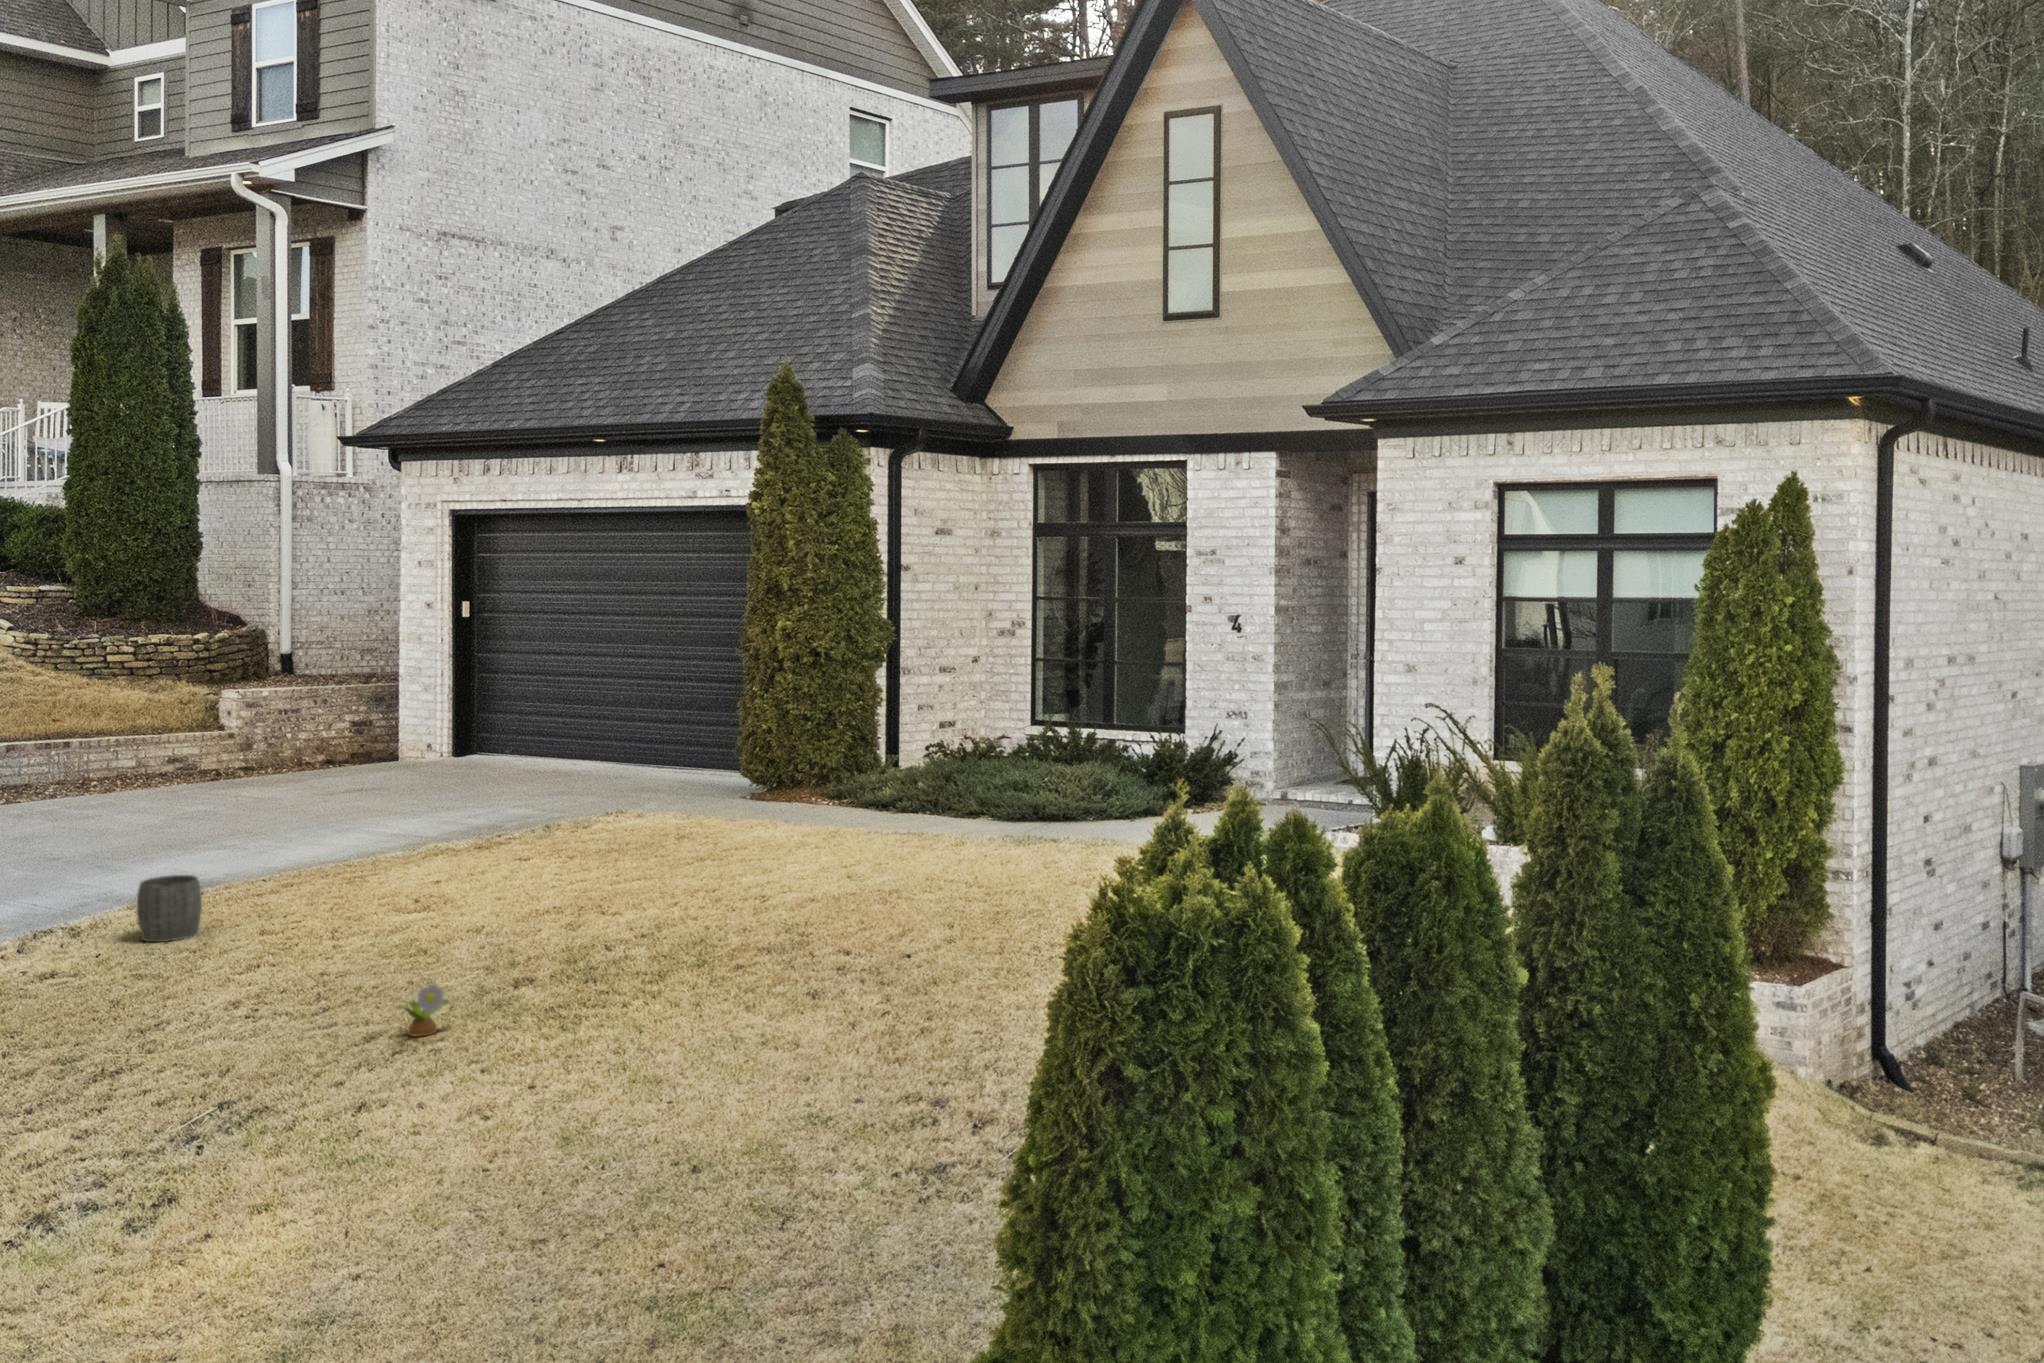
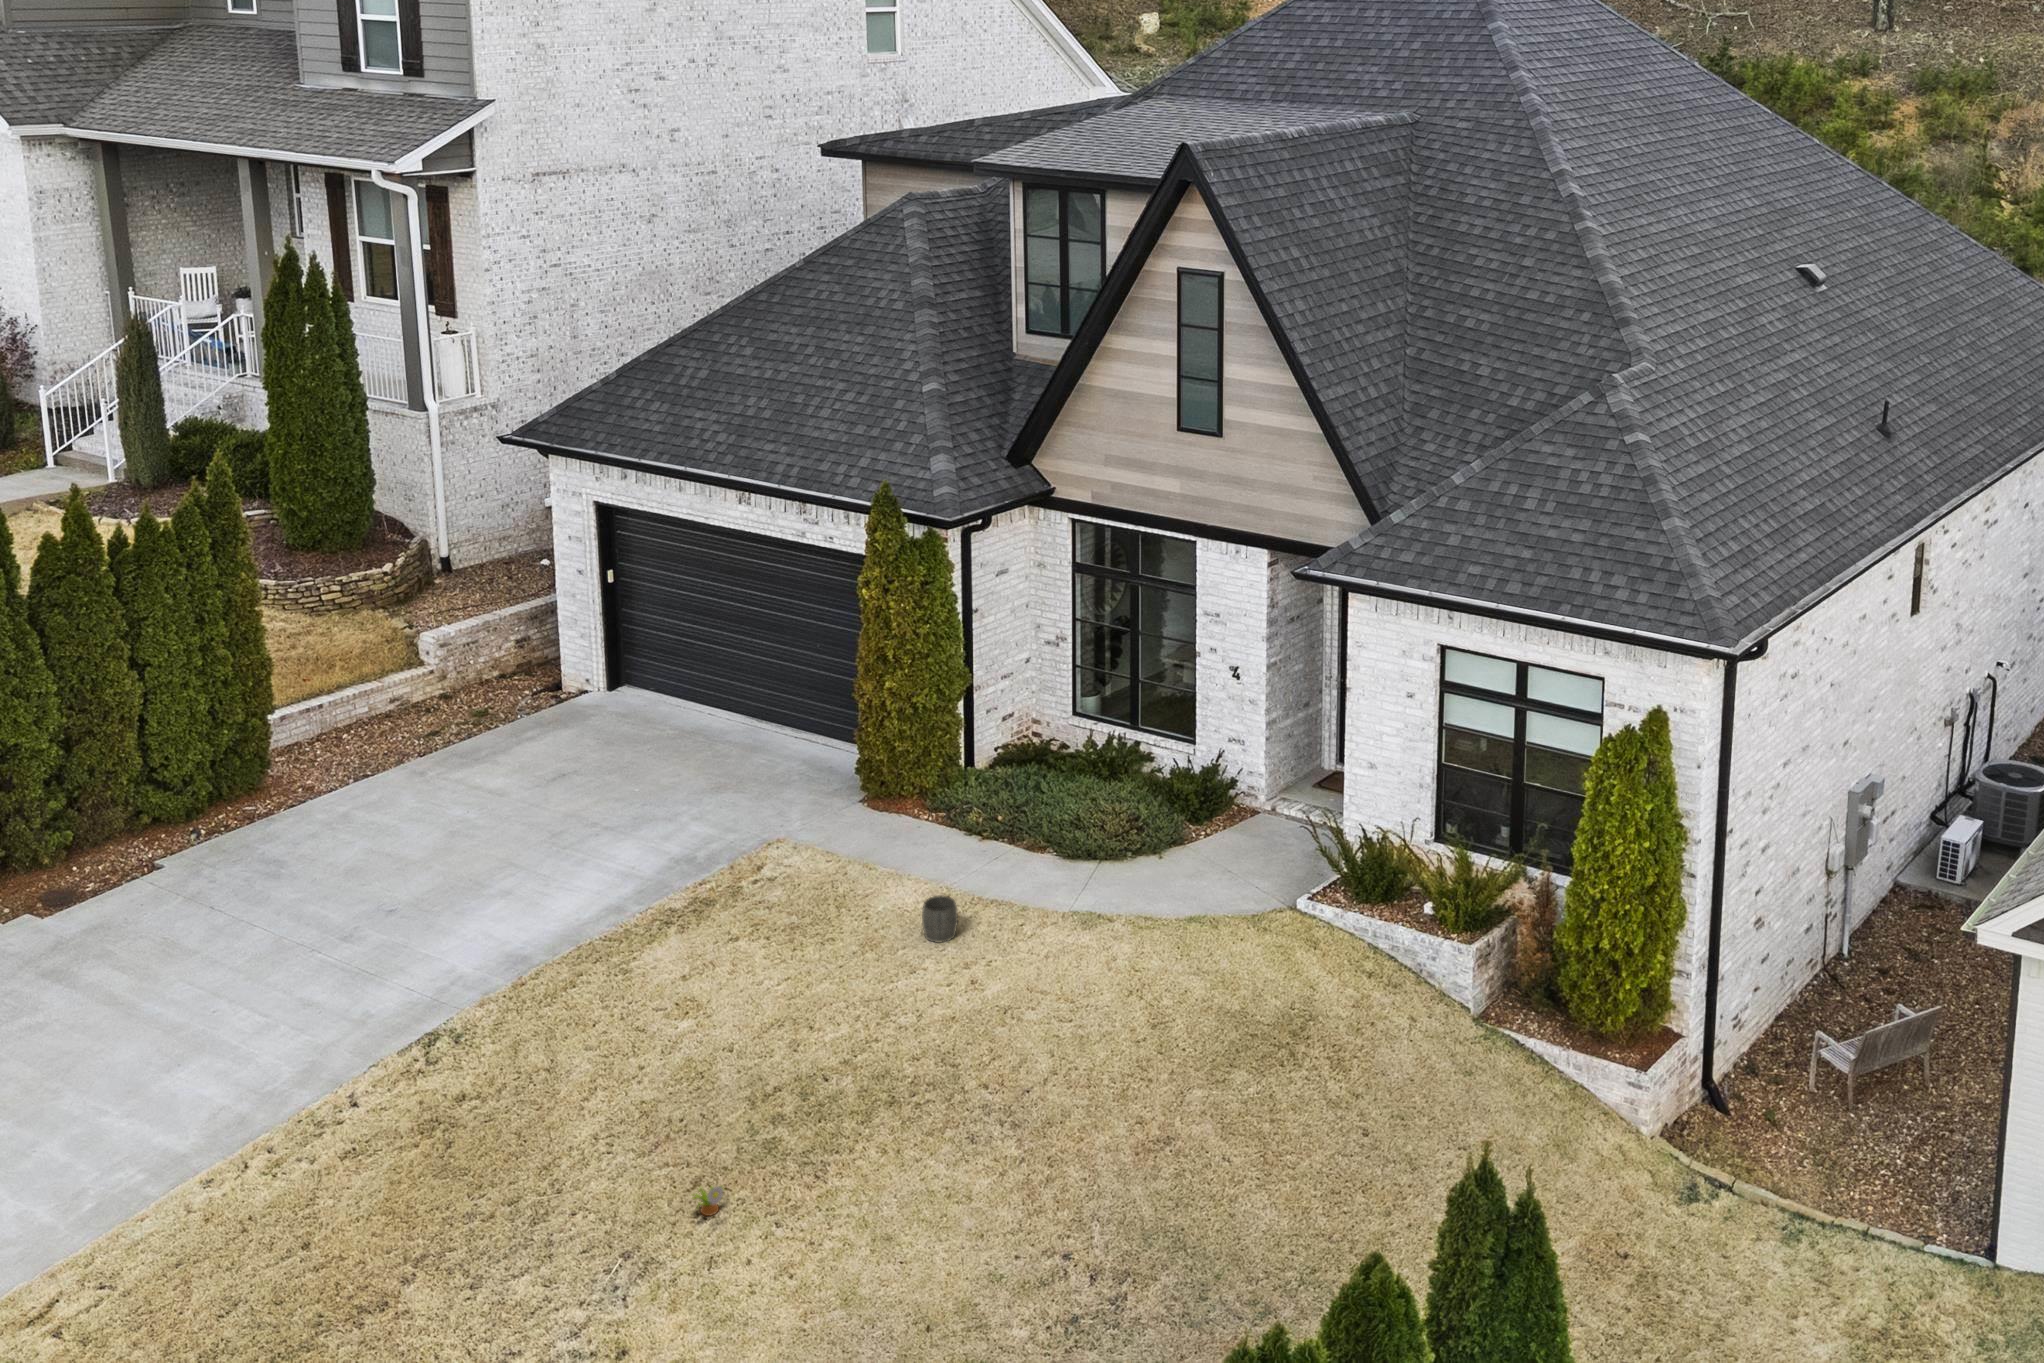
woven basket: present [137,875,202,942] -> present [922,895,958,942]

